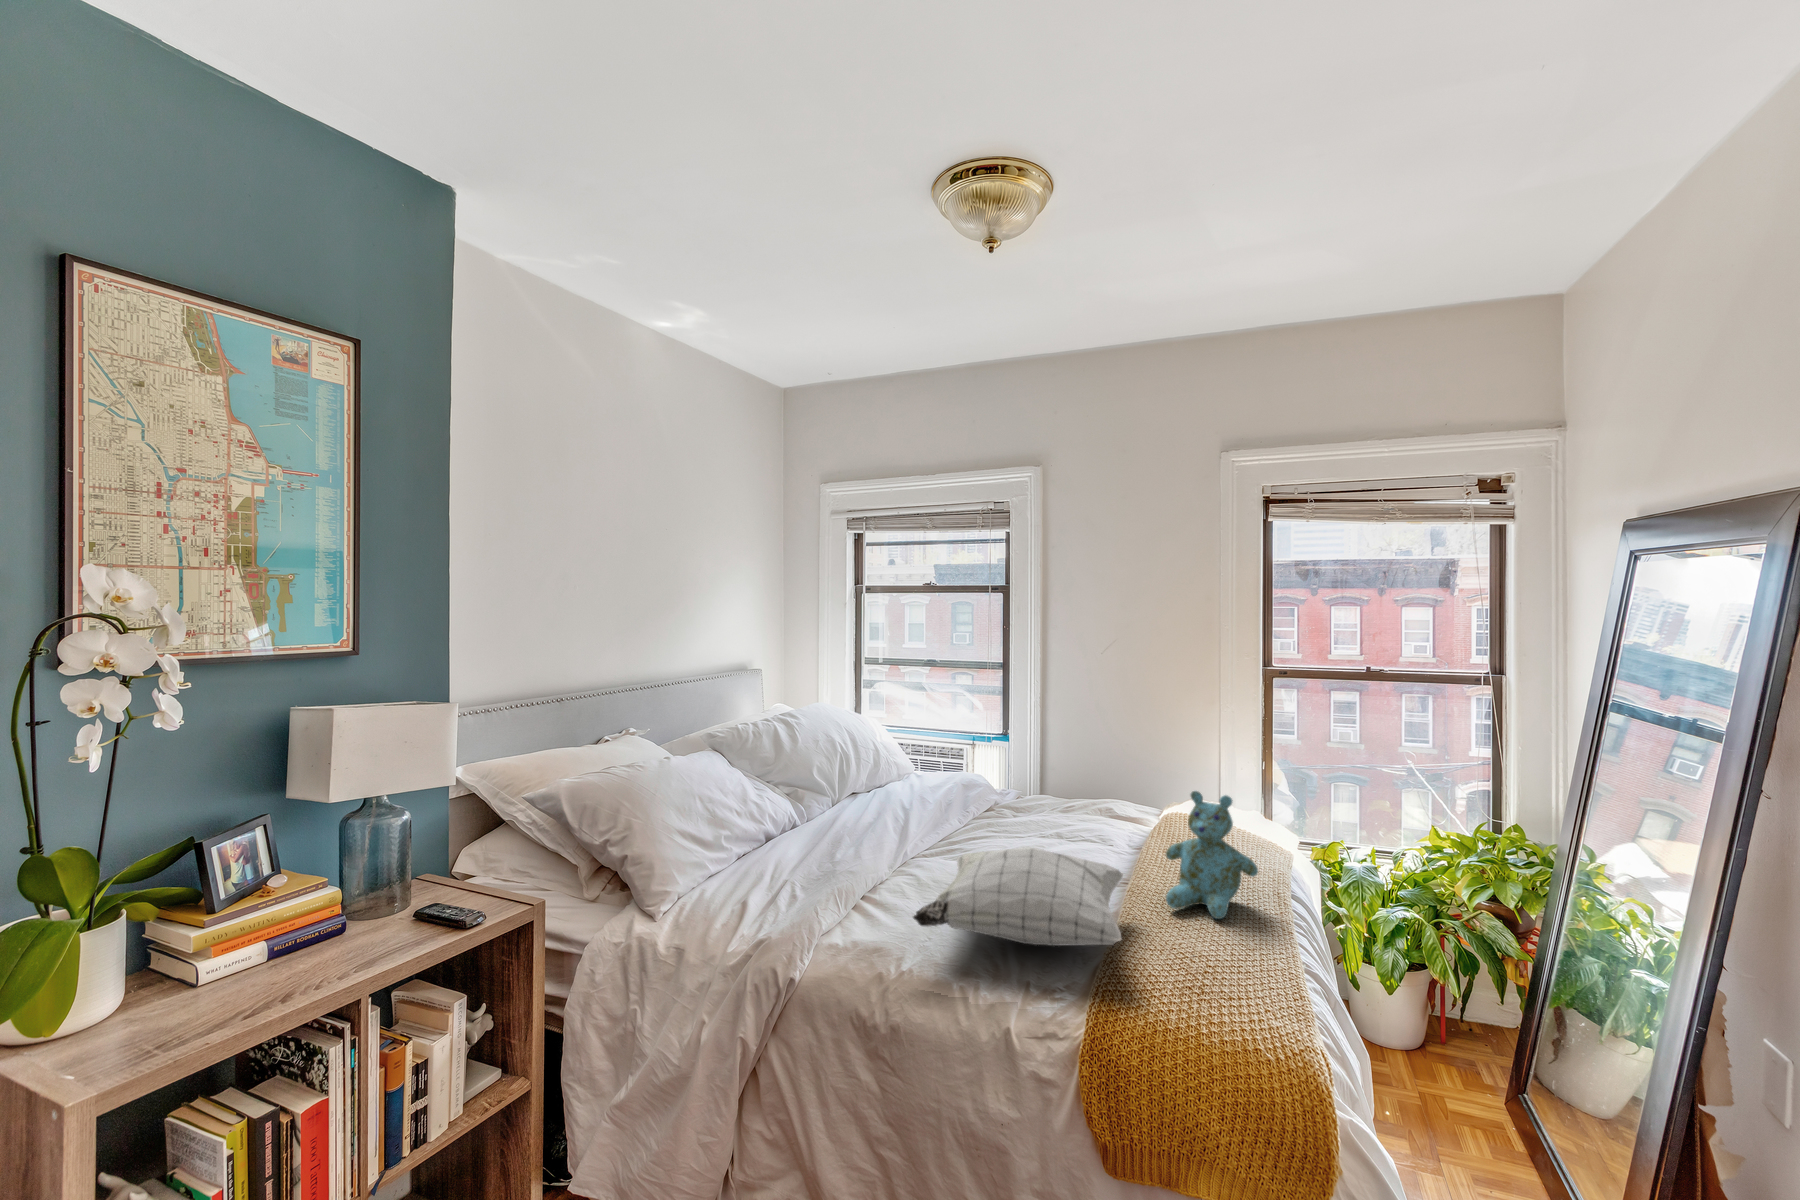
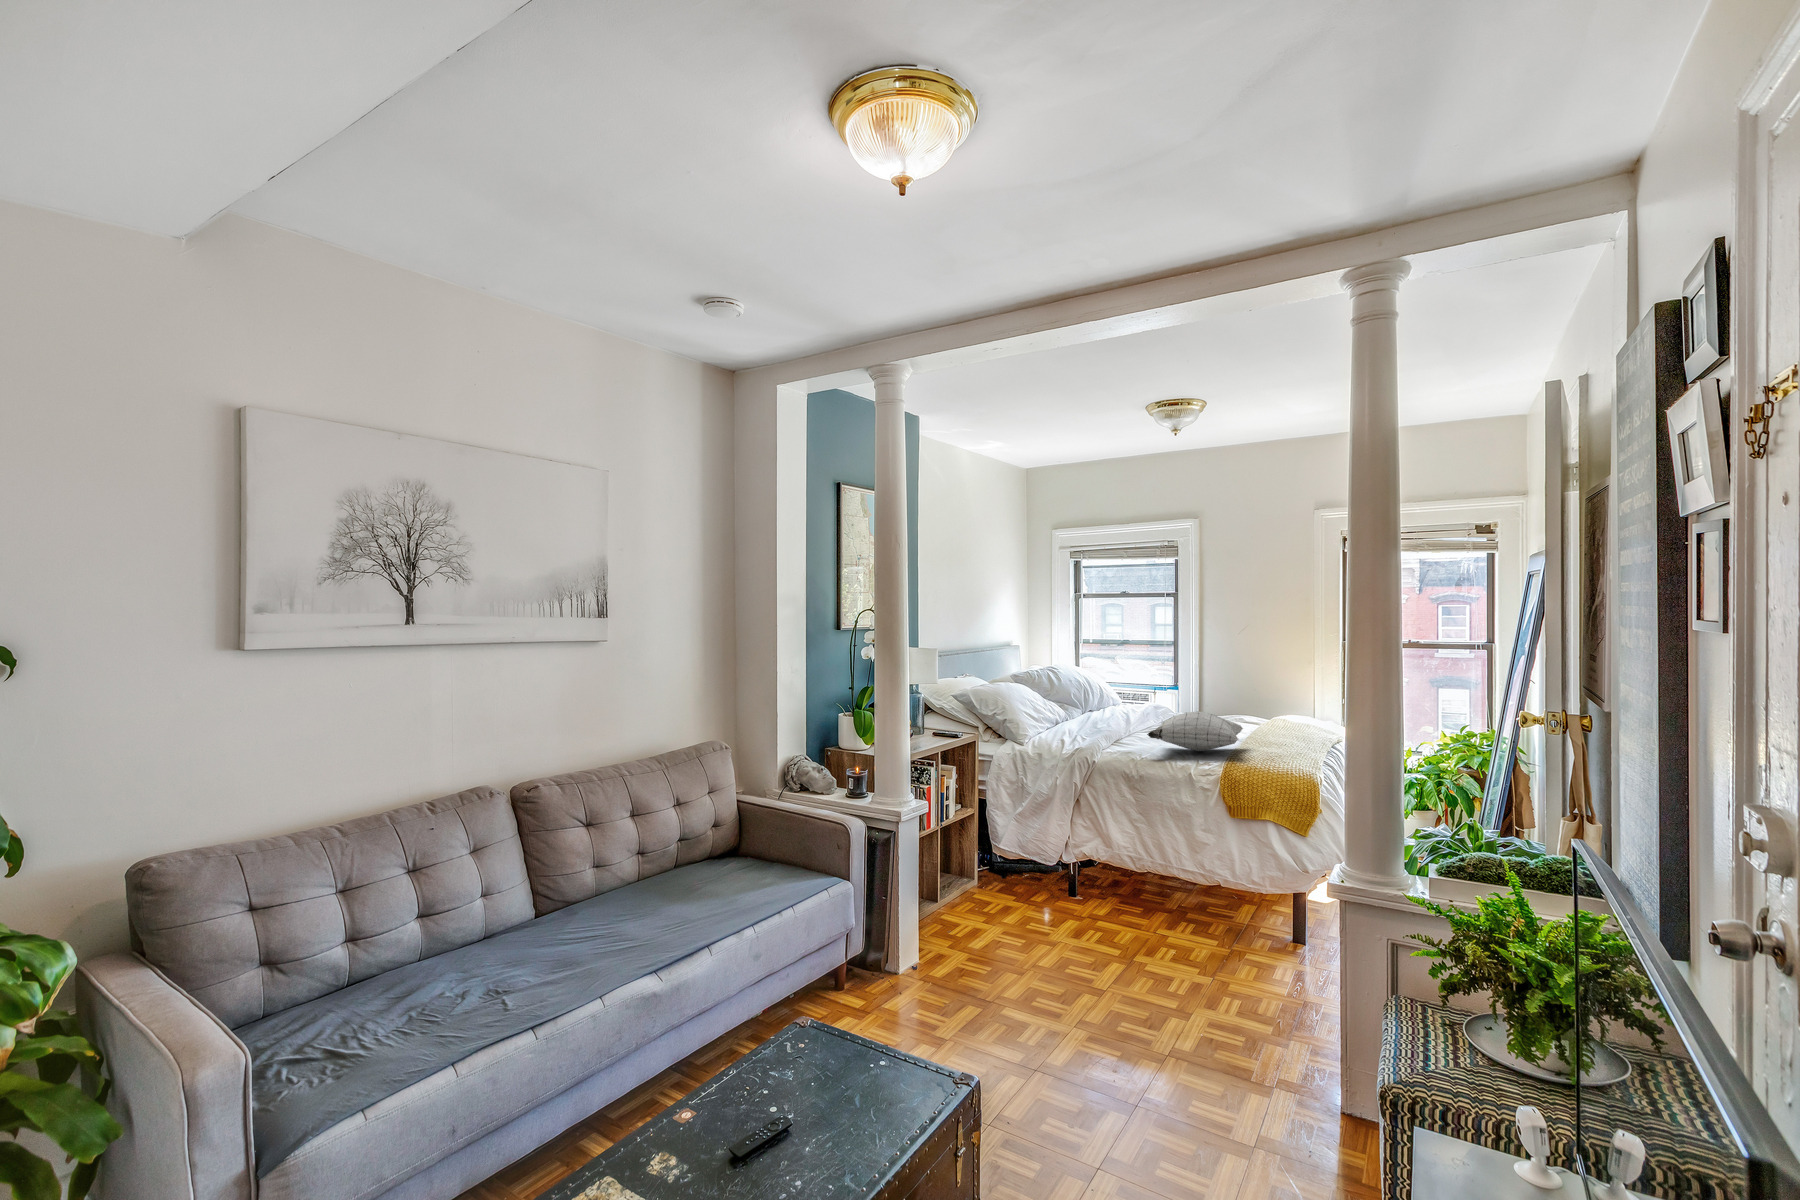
stuffed bear: present [1166,791,1258,919] -> none [1264,691,1310,747]

